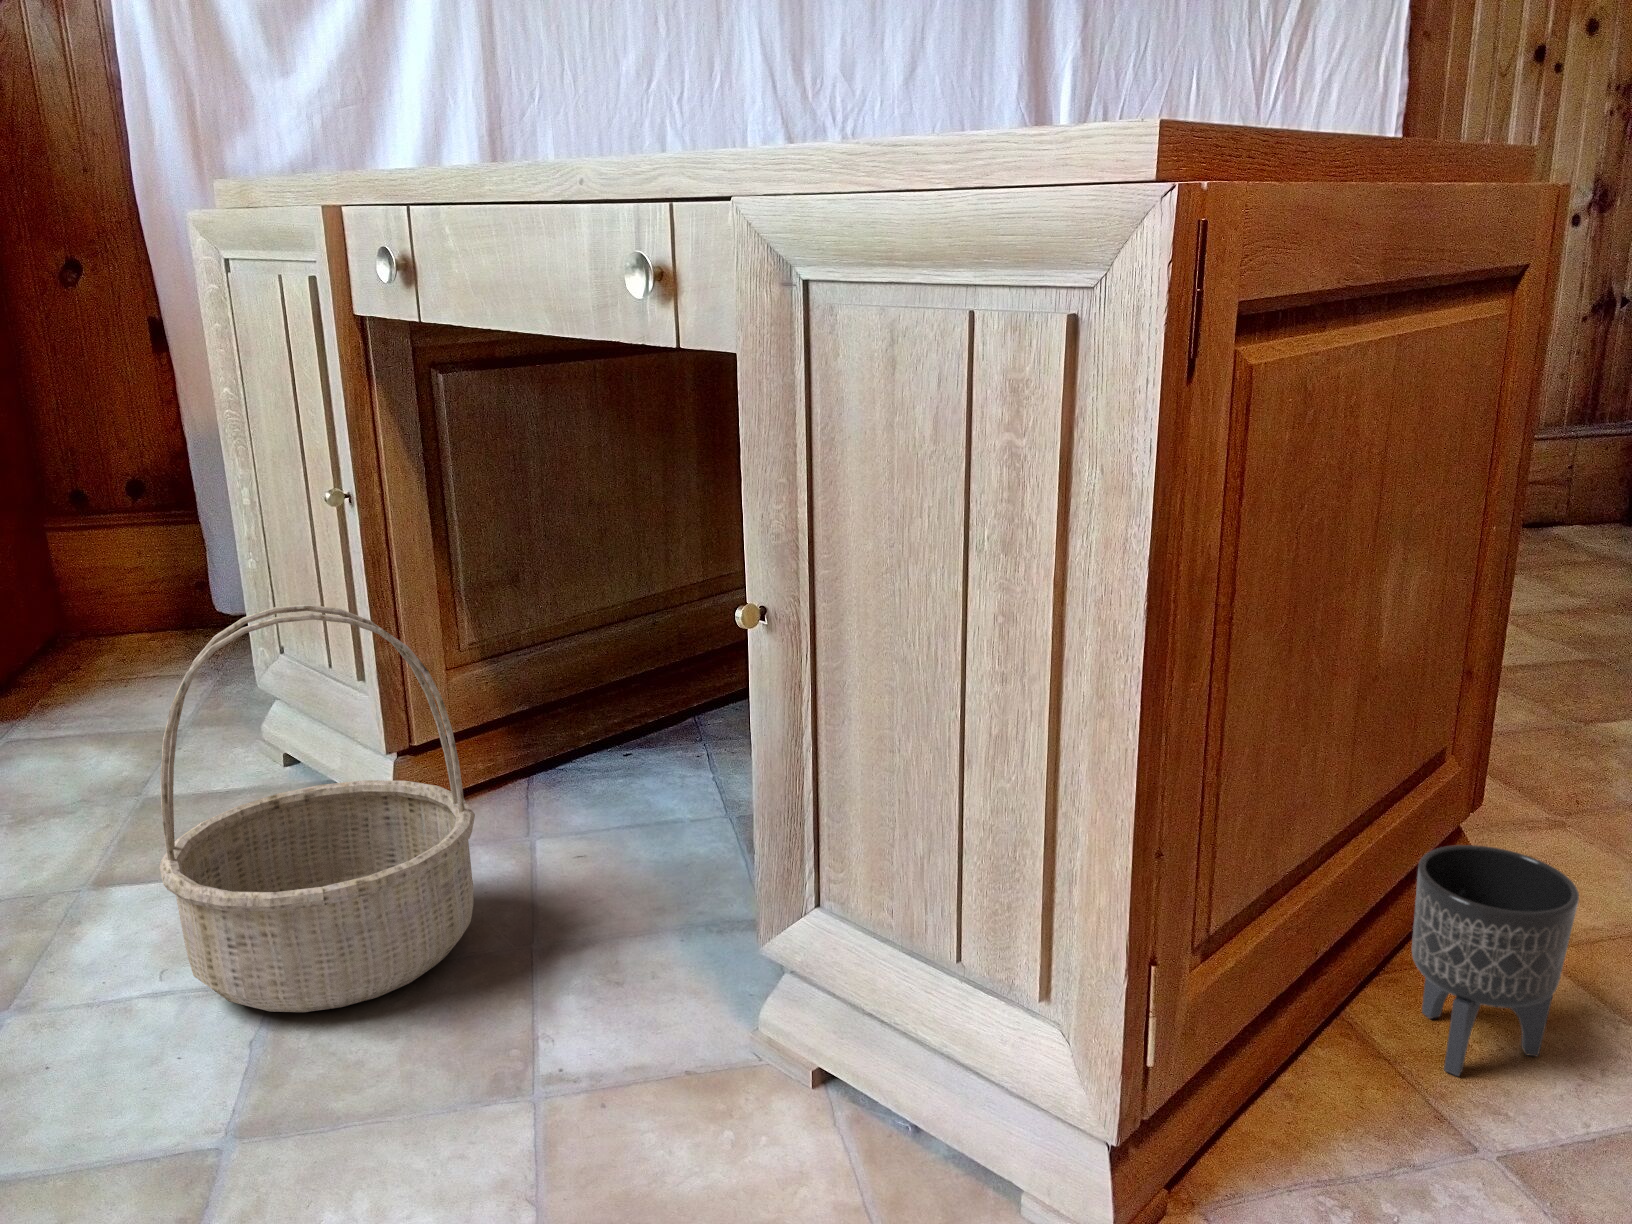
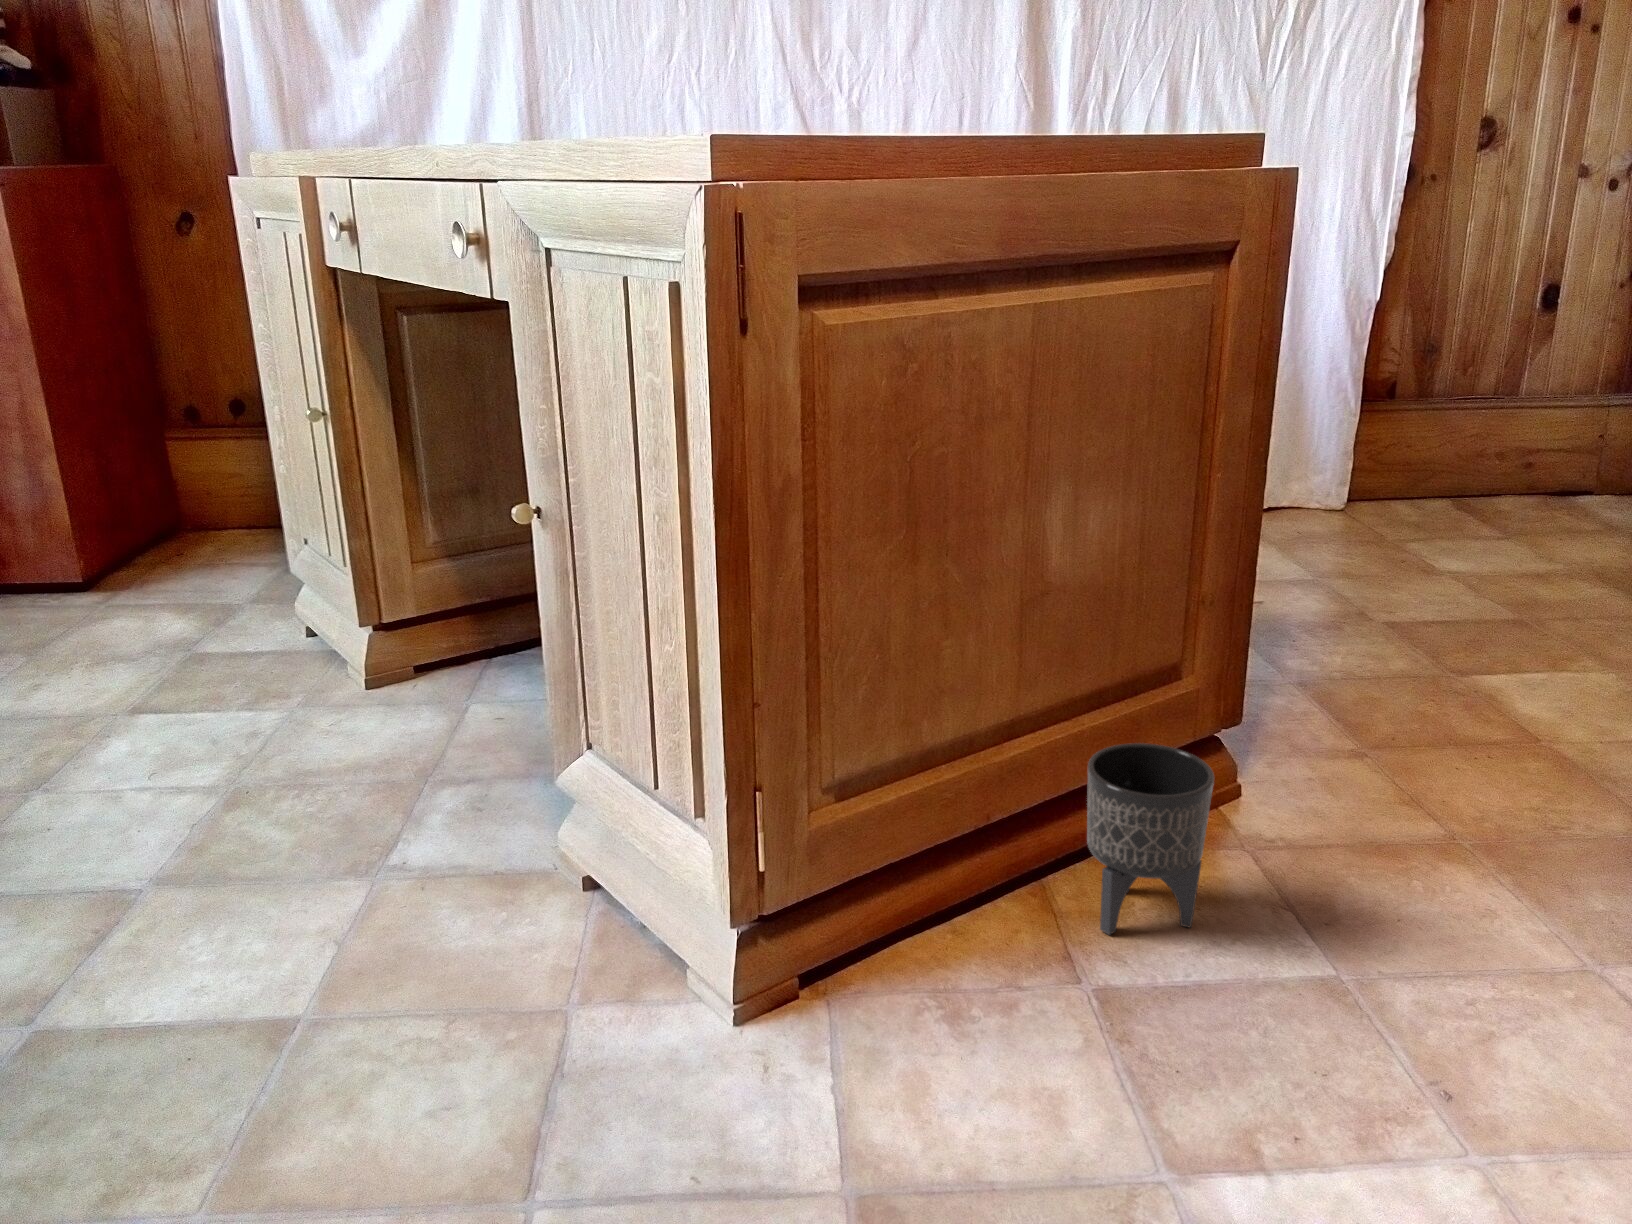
basket: present [160,605,475,1012] -> none [136,493,386,809]

